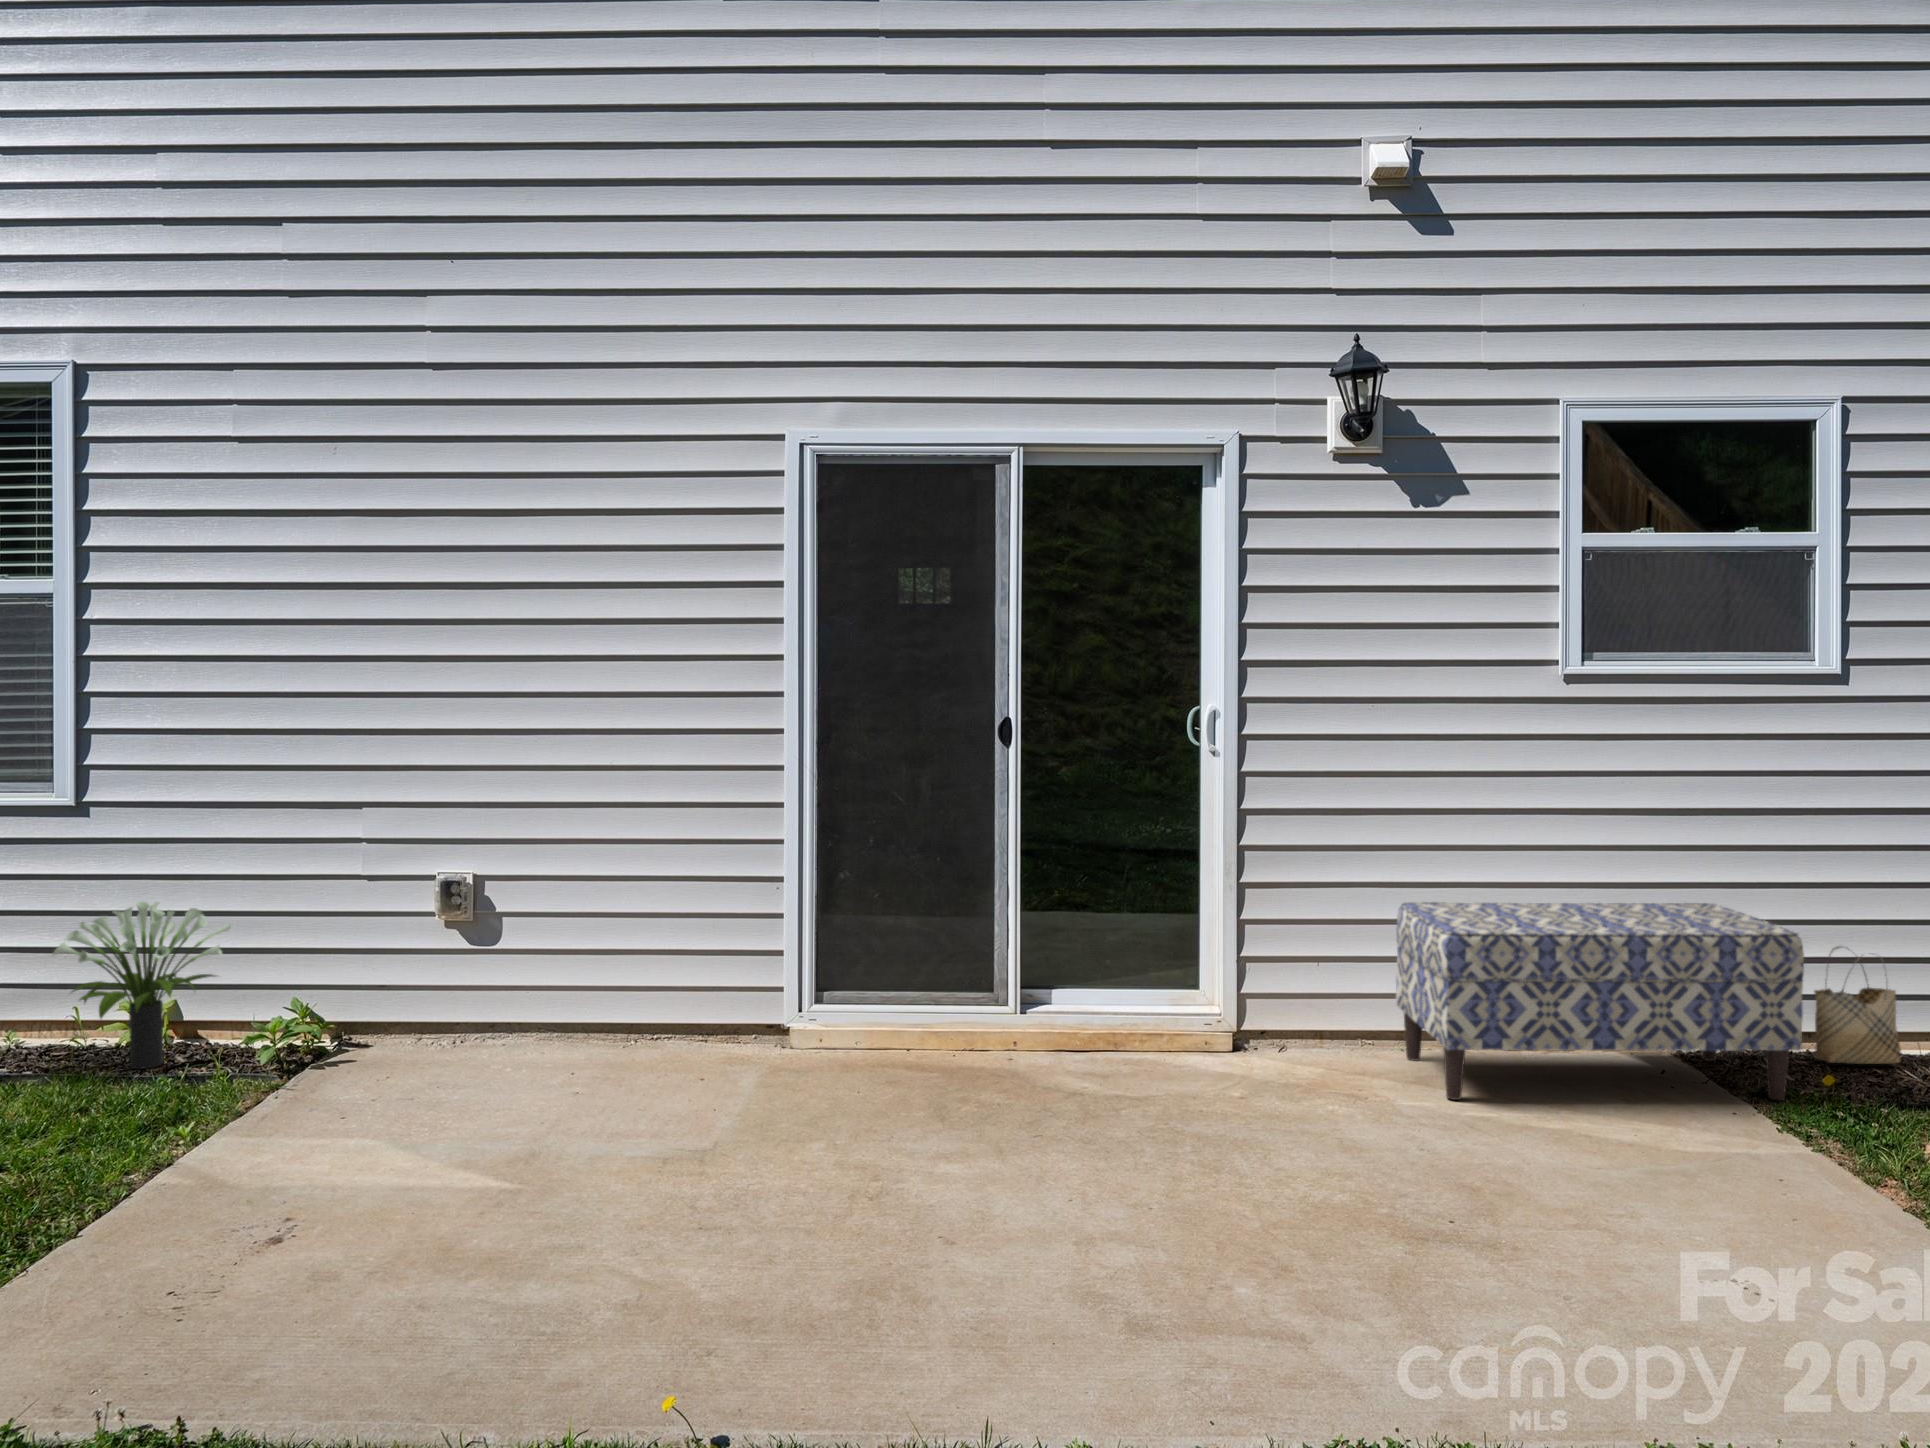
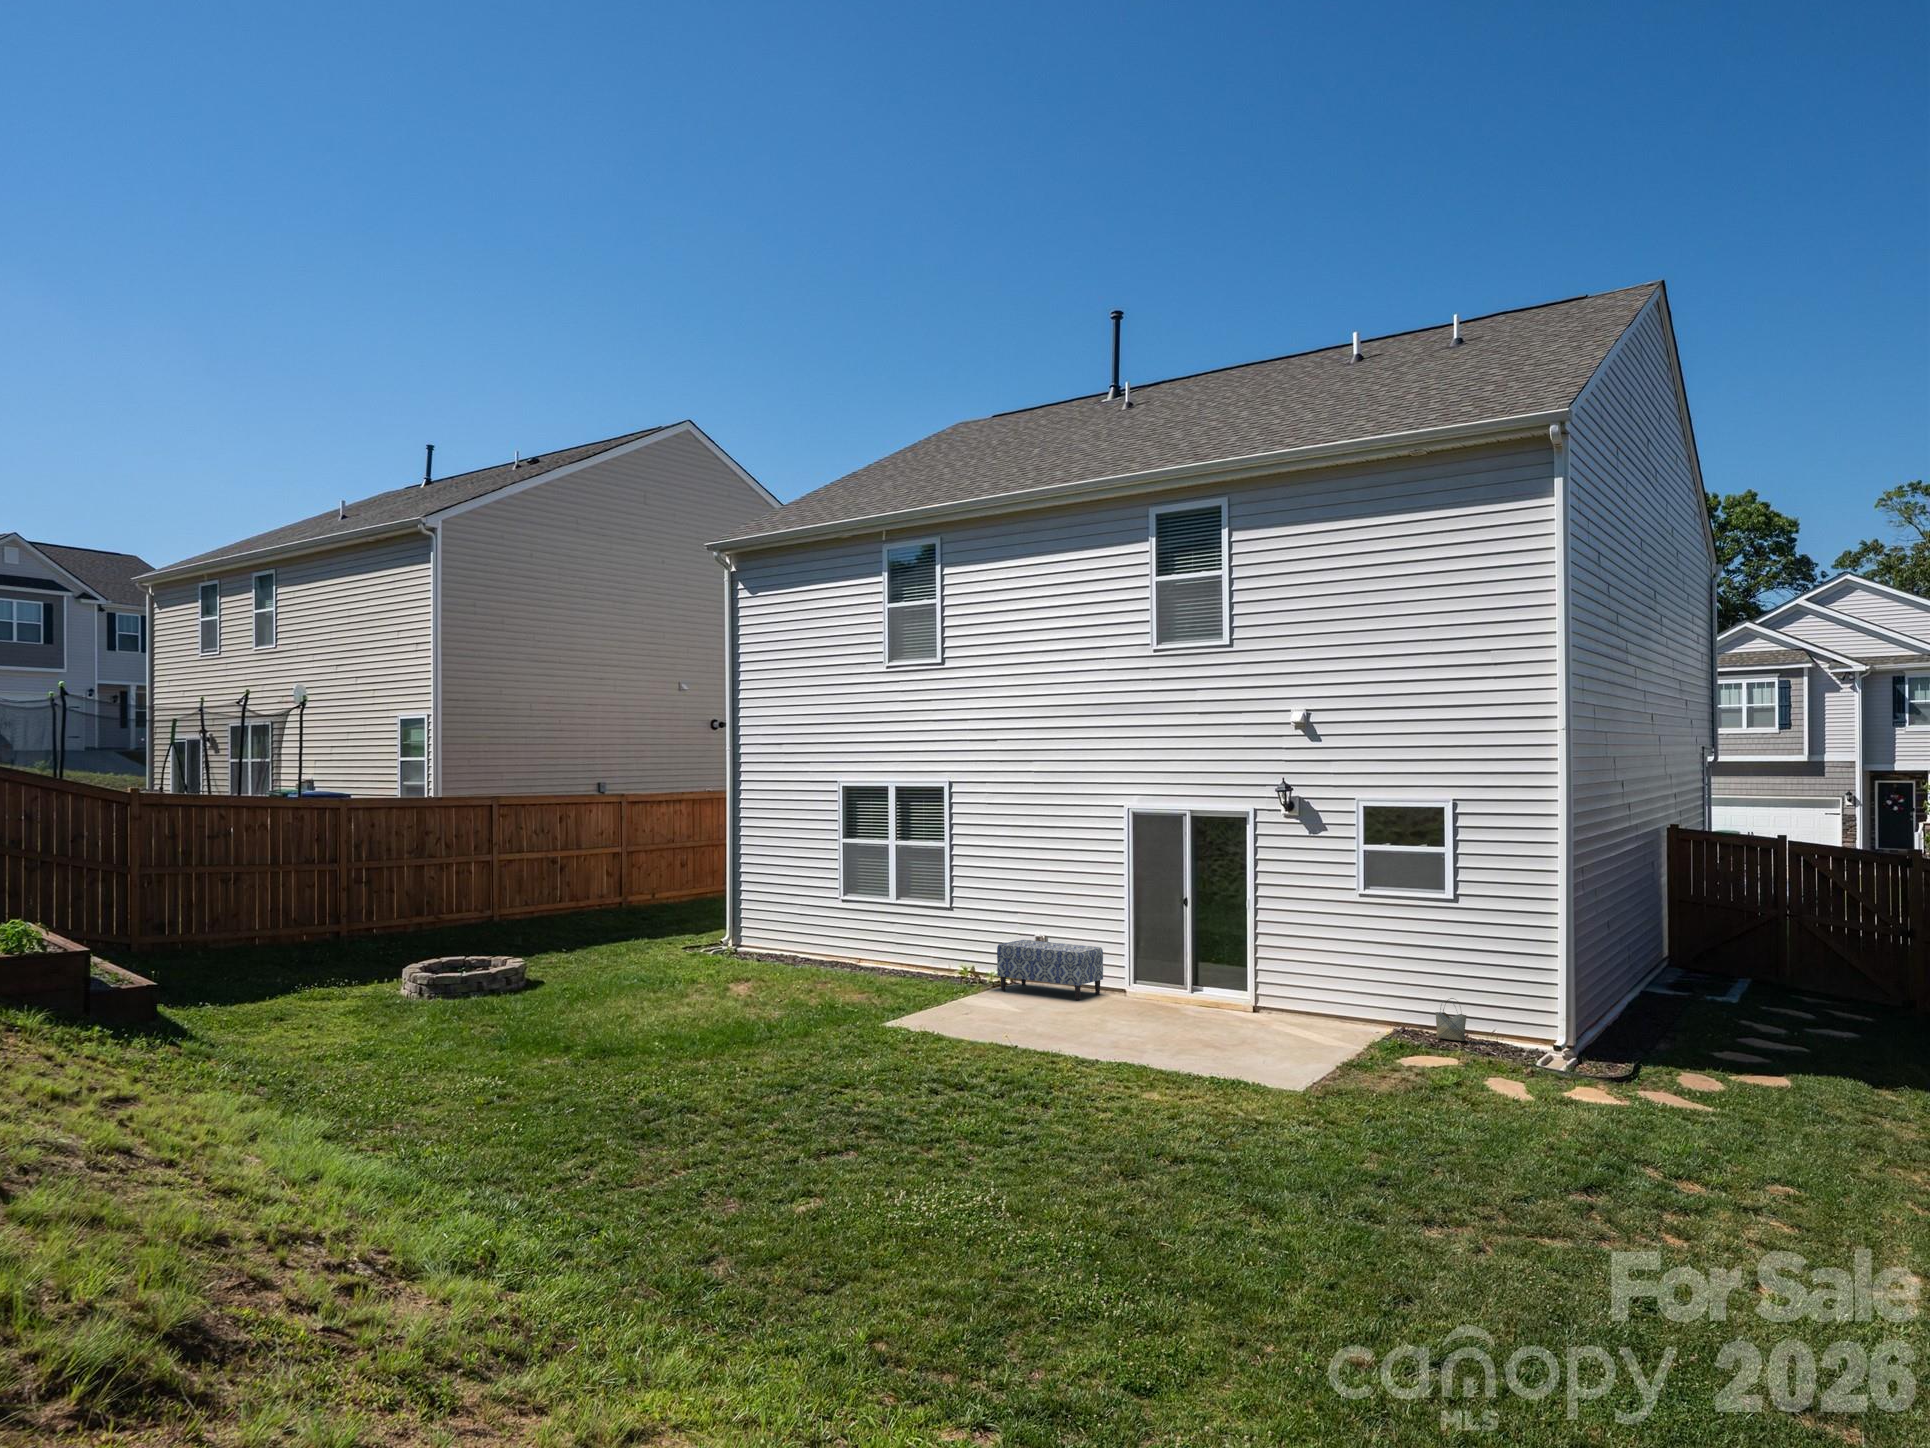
potted plant: present [53,901,231,1069] -> none [941,935,985,982]
bench: present [1396,902,1804,1101] -> present [997,940,1103,1000]

